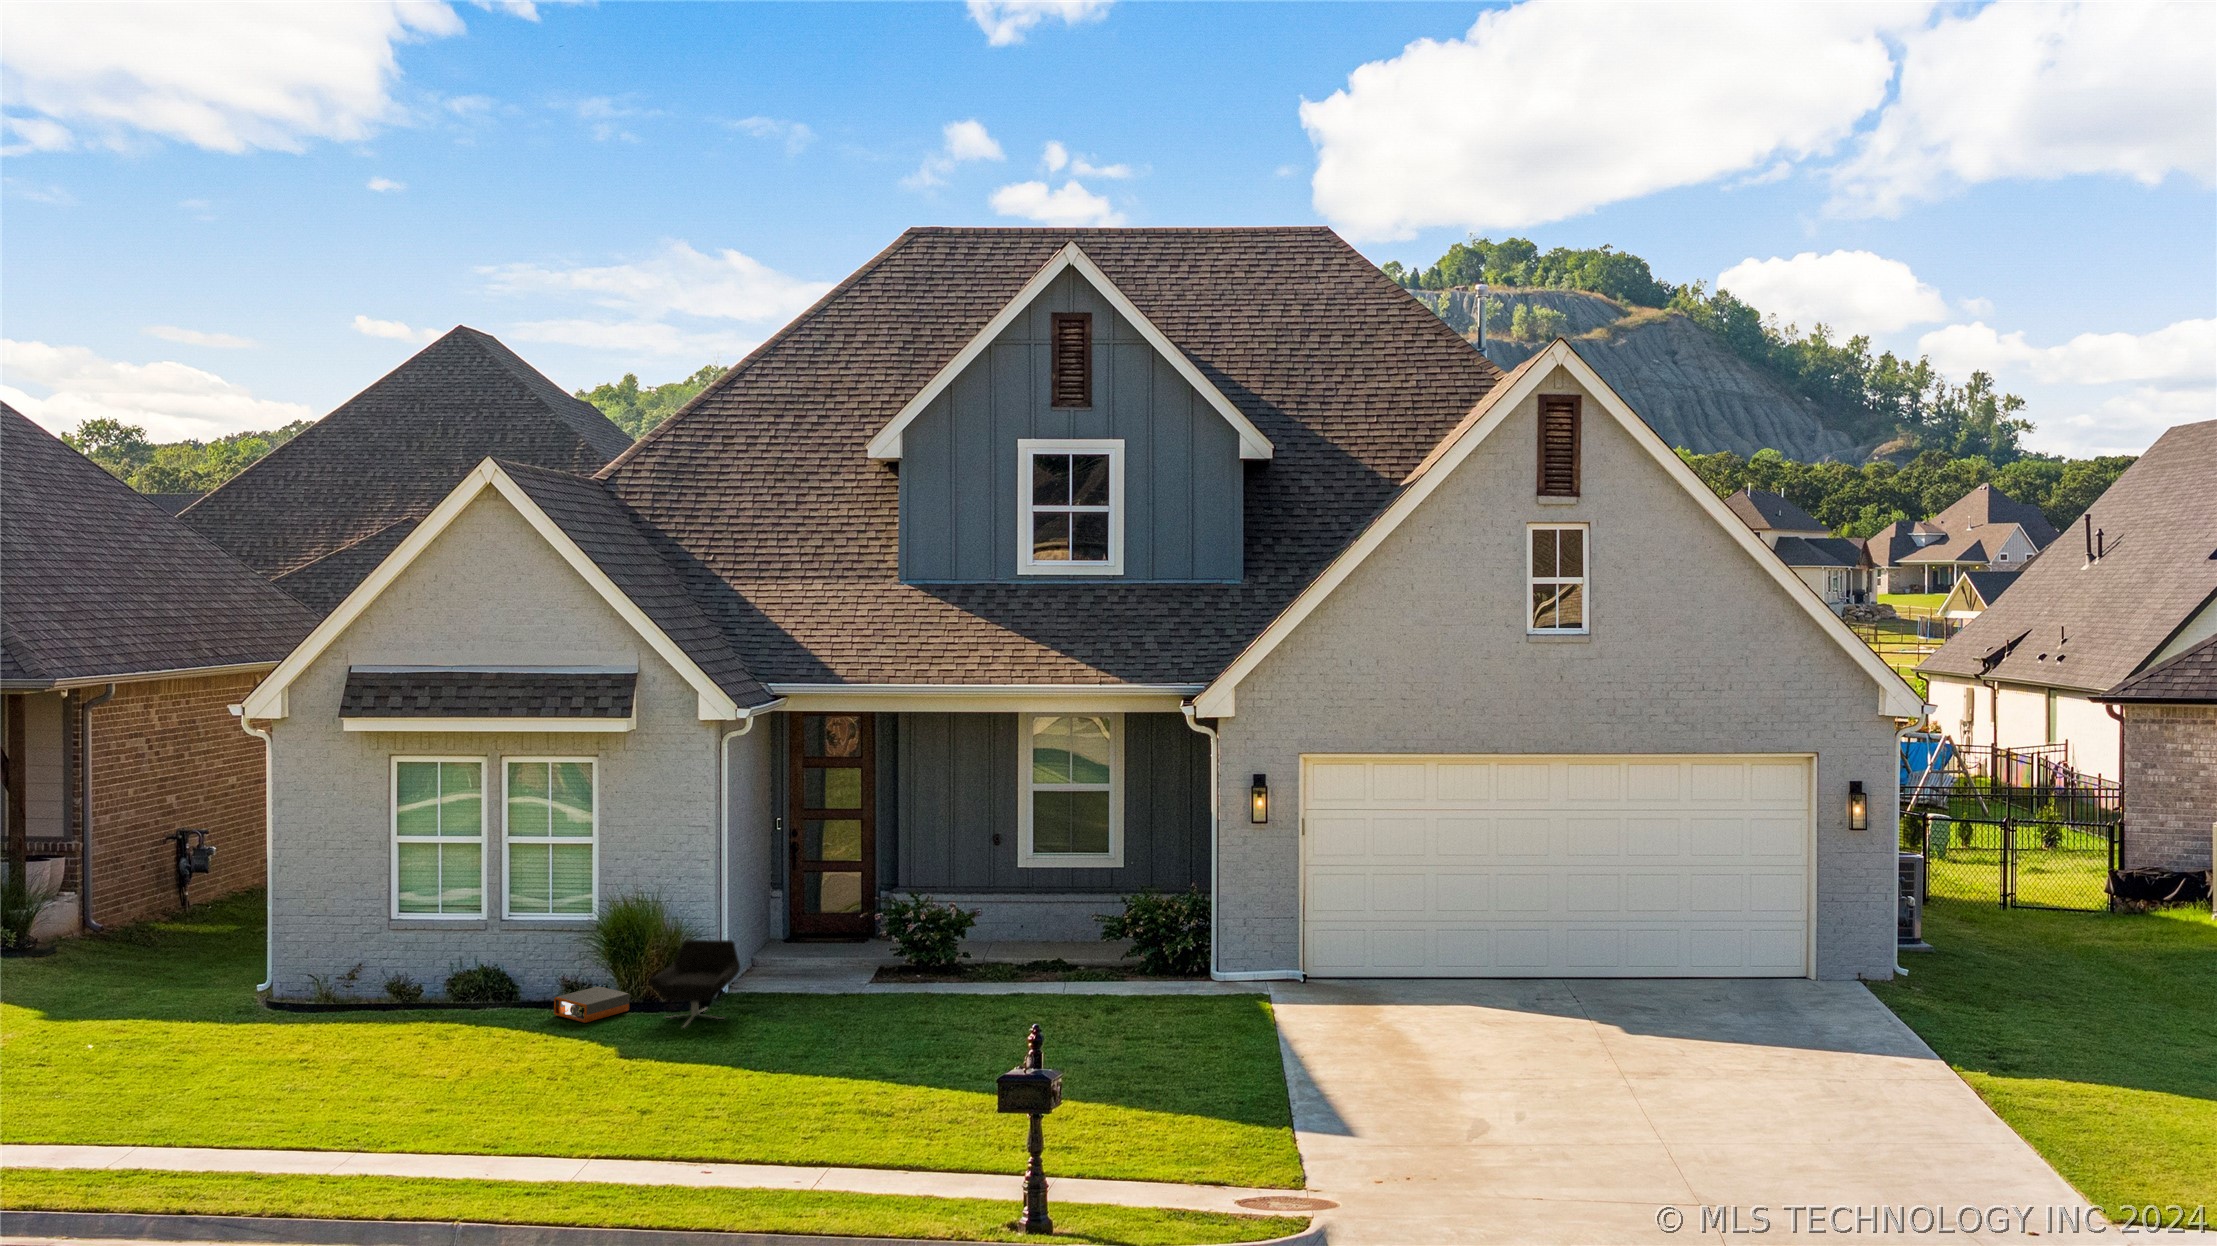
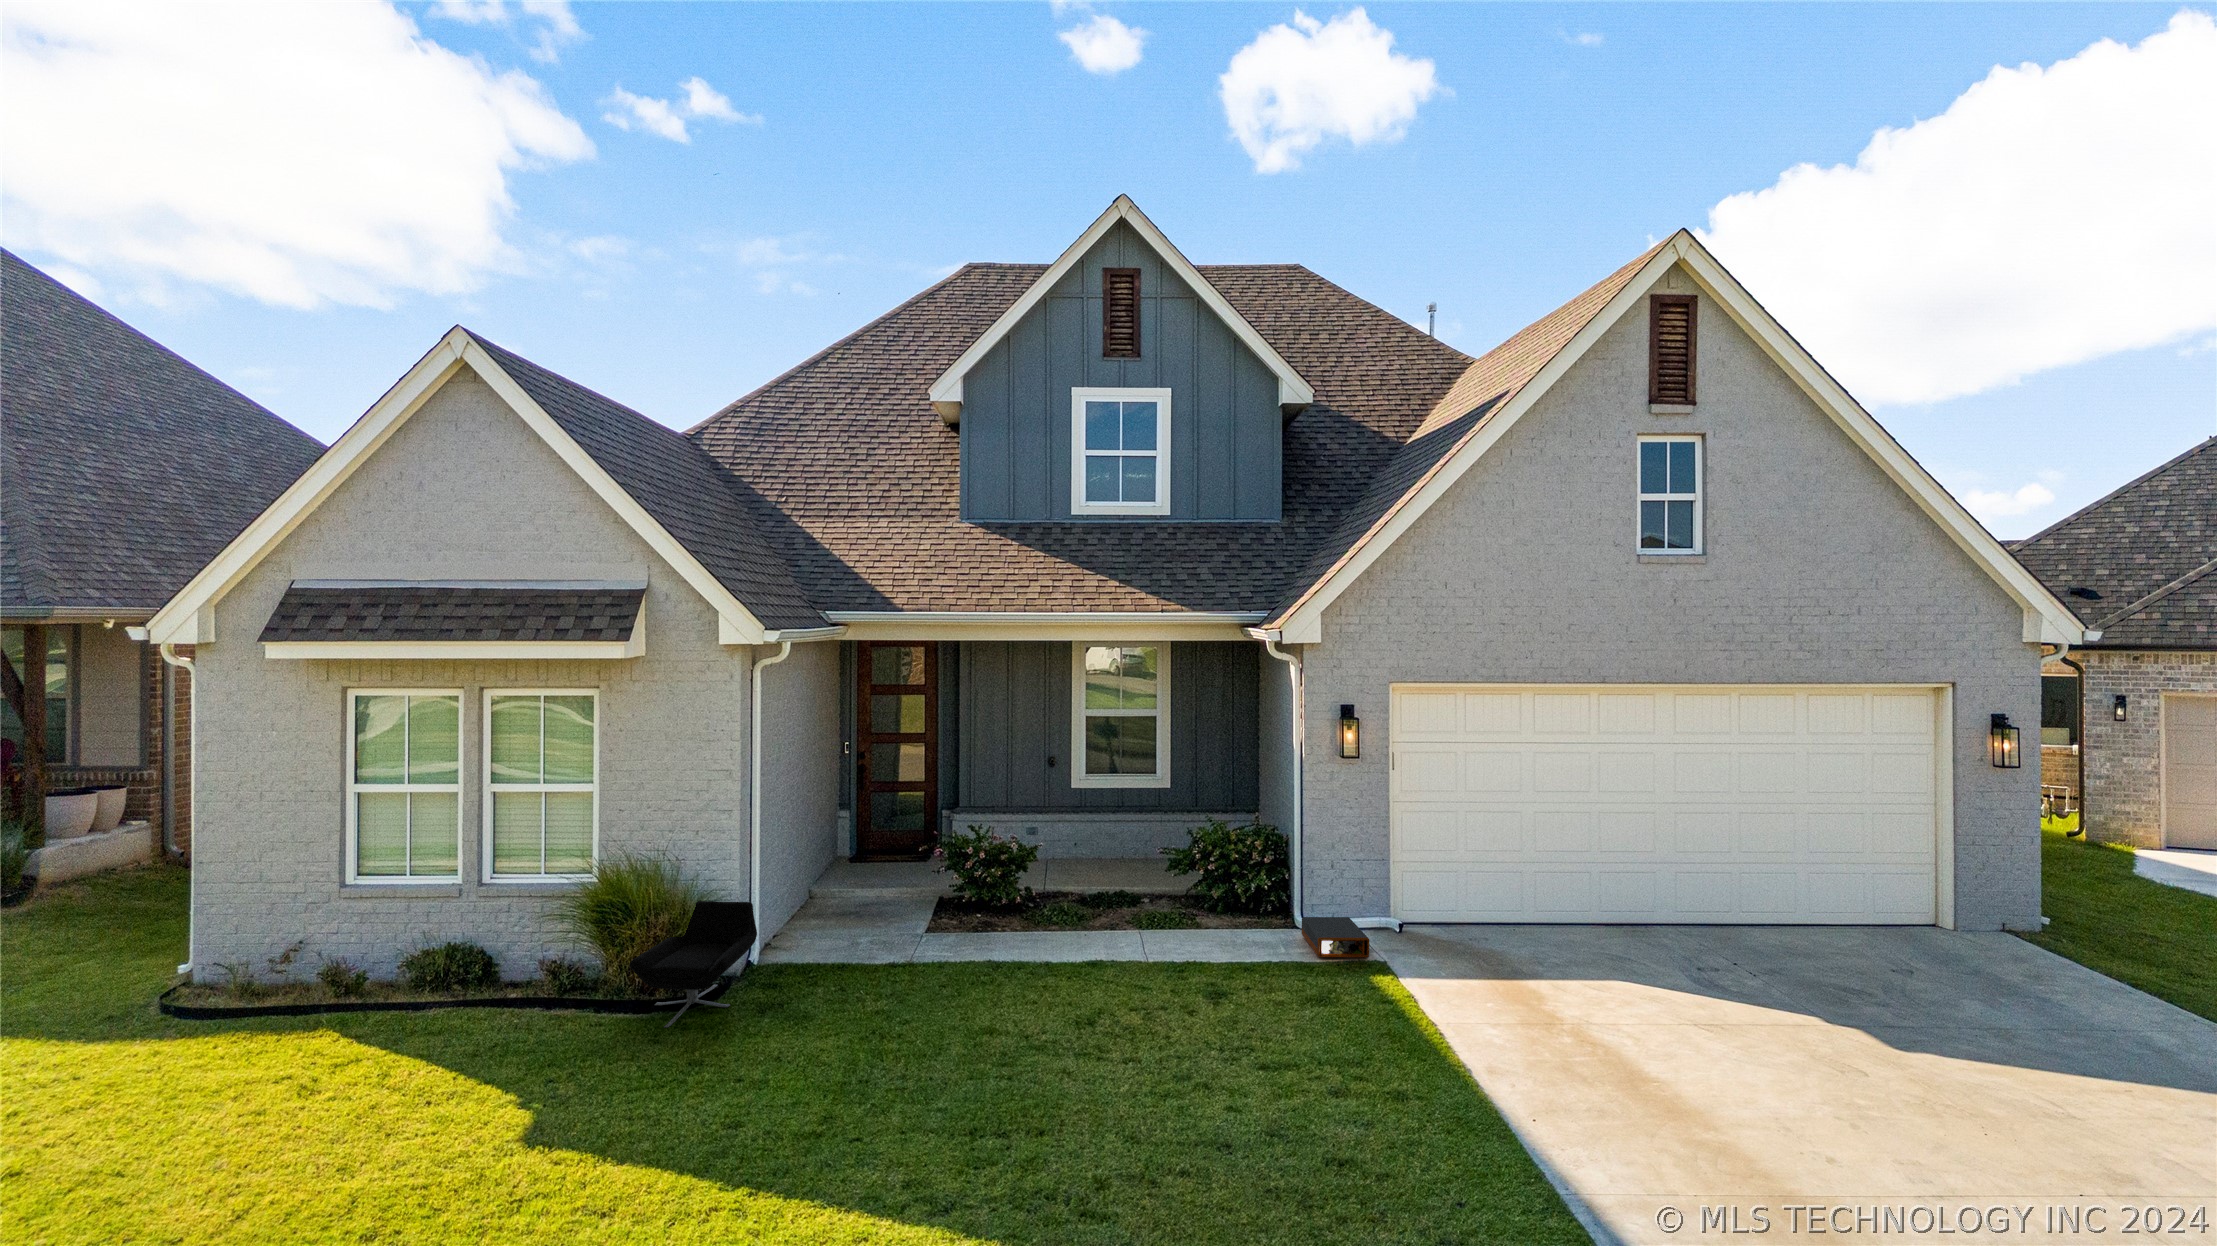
decorative plant: present [26,930,57,957] -> none [31,870,82,899]
storage box: present [554,986,629,1023] -> present [1302,917,1369,958]

